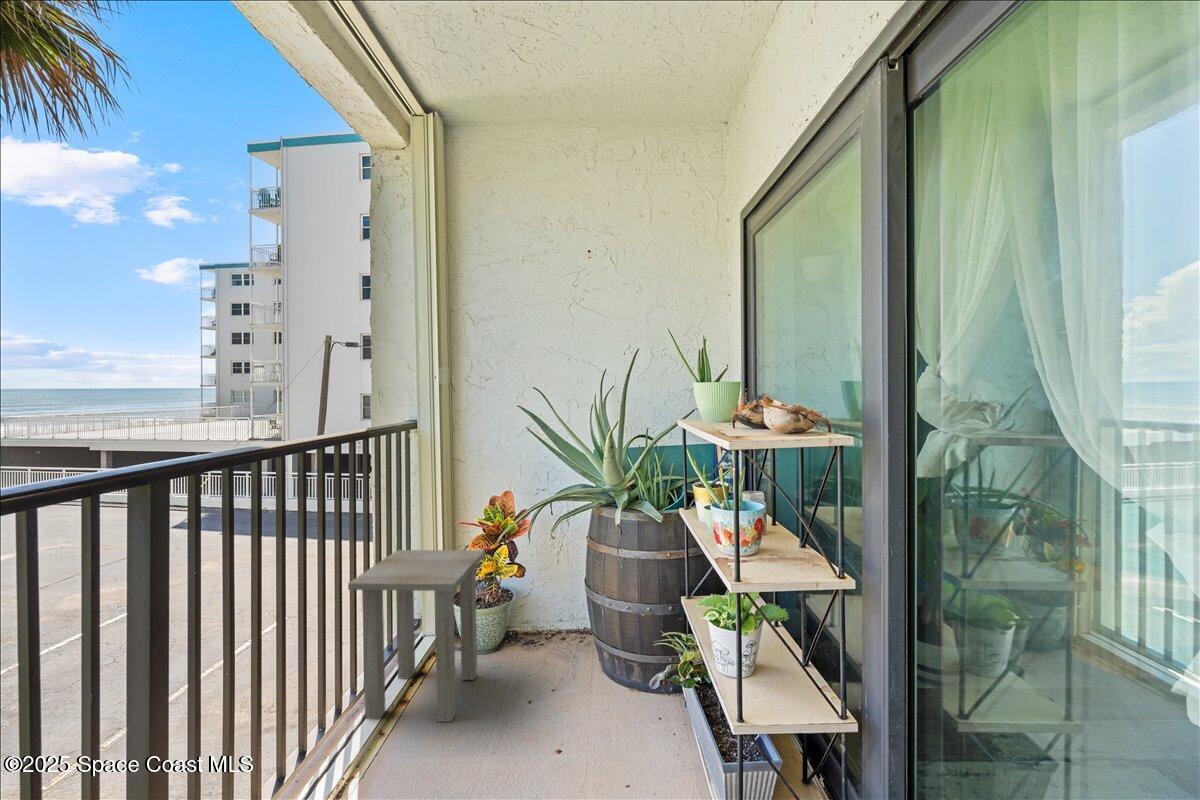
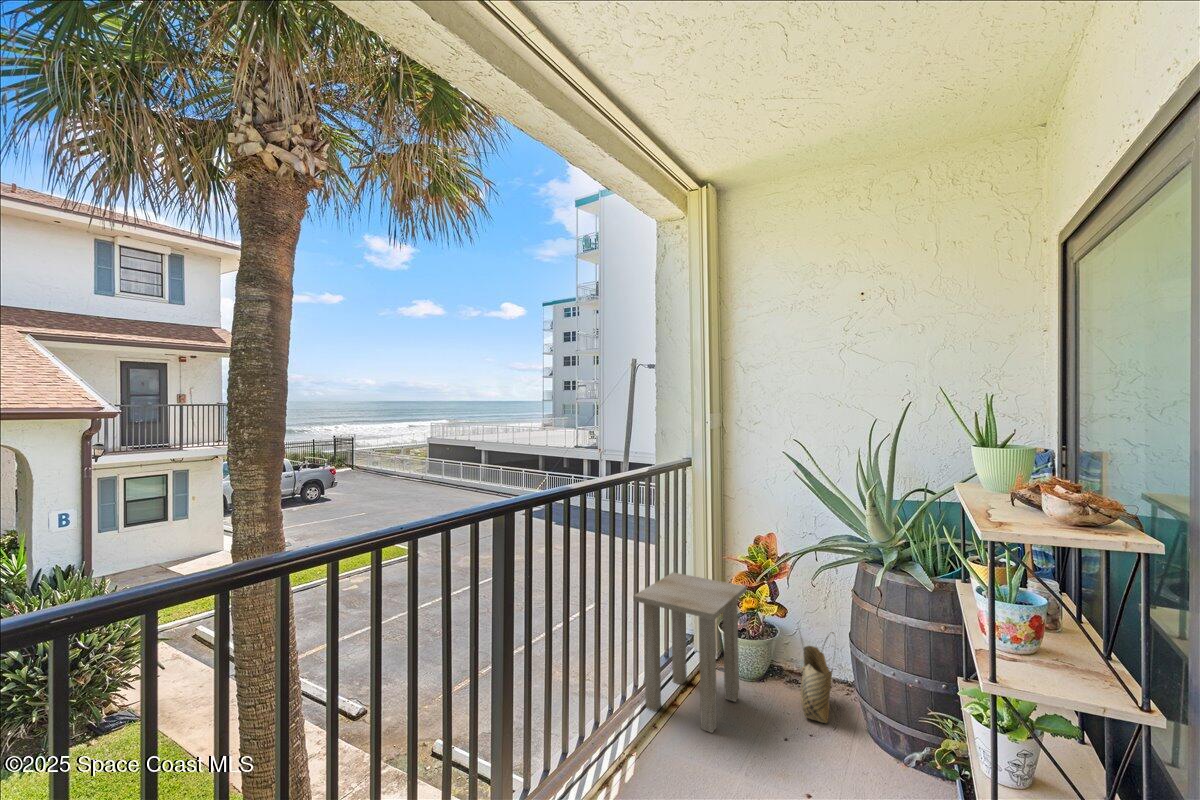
woven basket: none [537,581,574,674] -> present [800,632,835,723]

